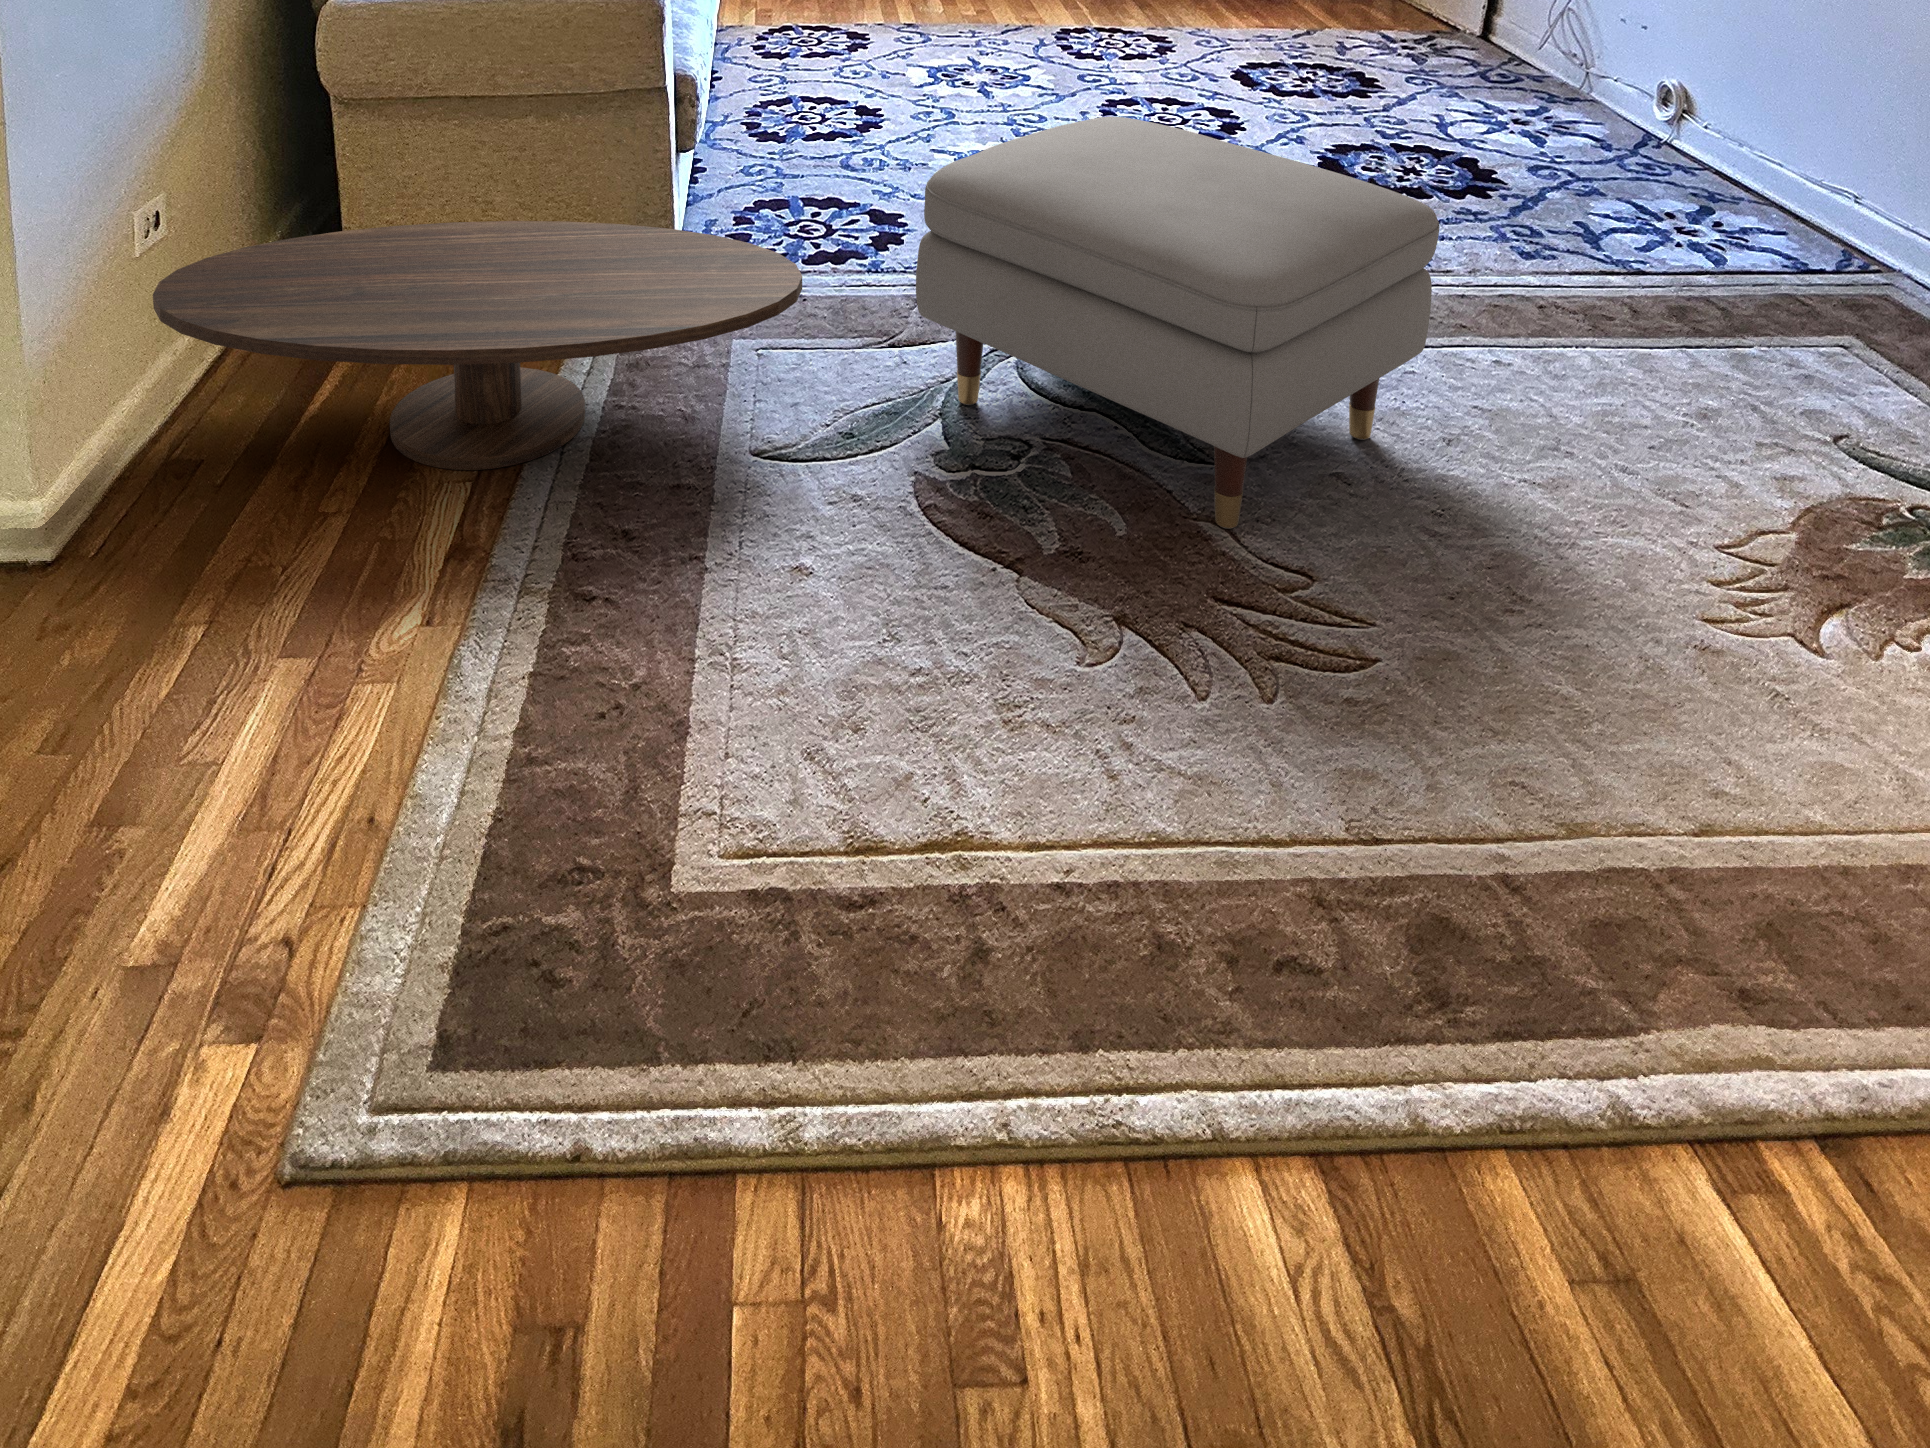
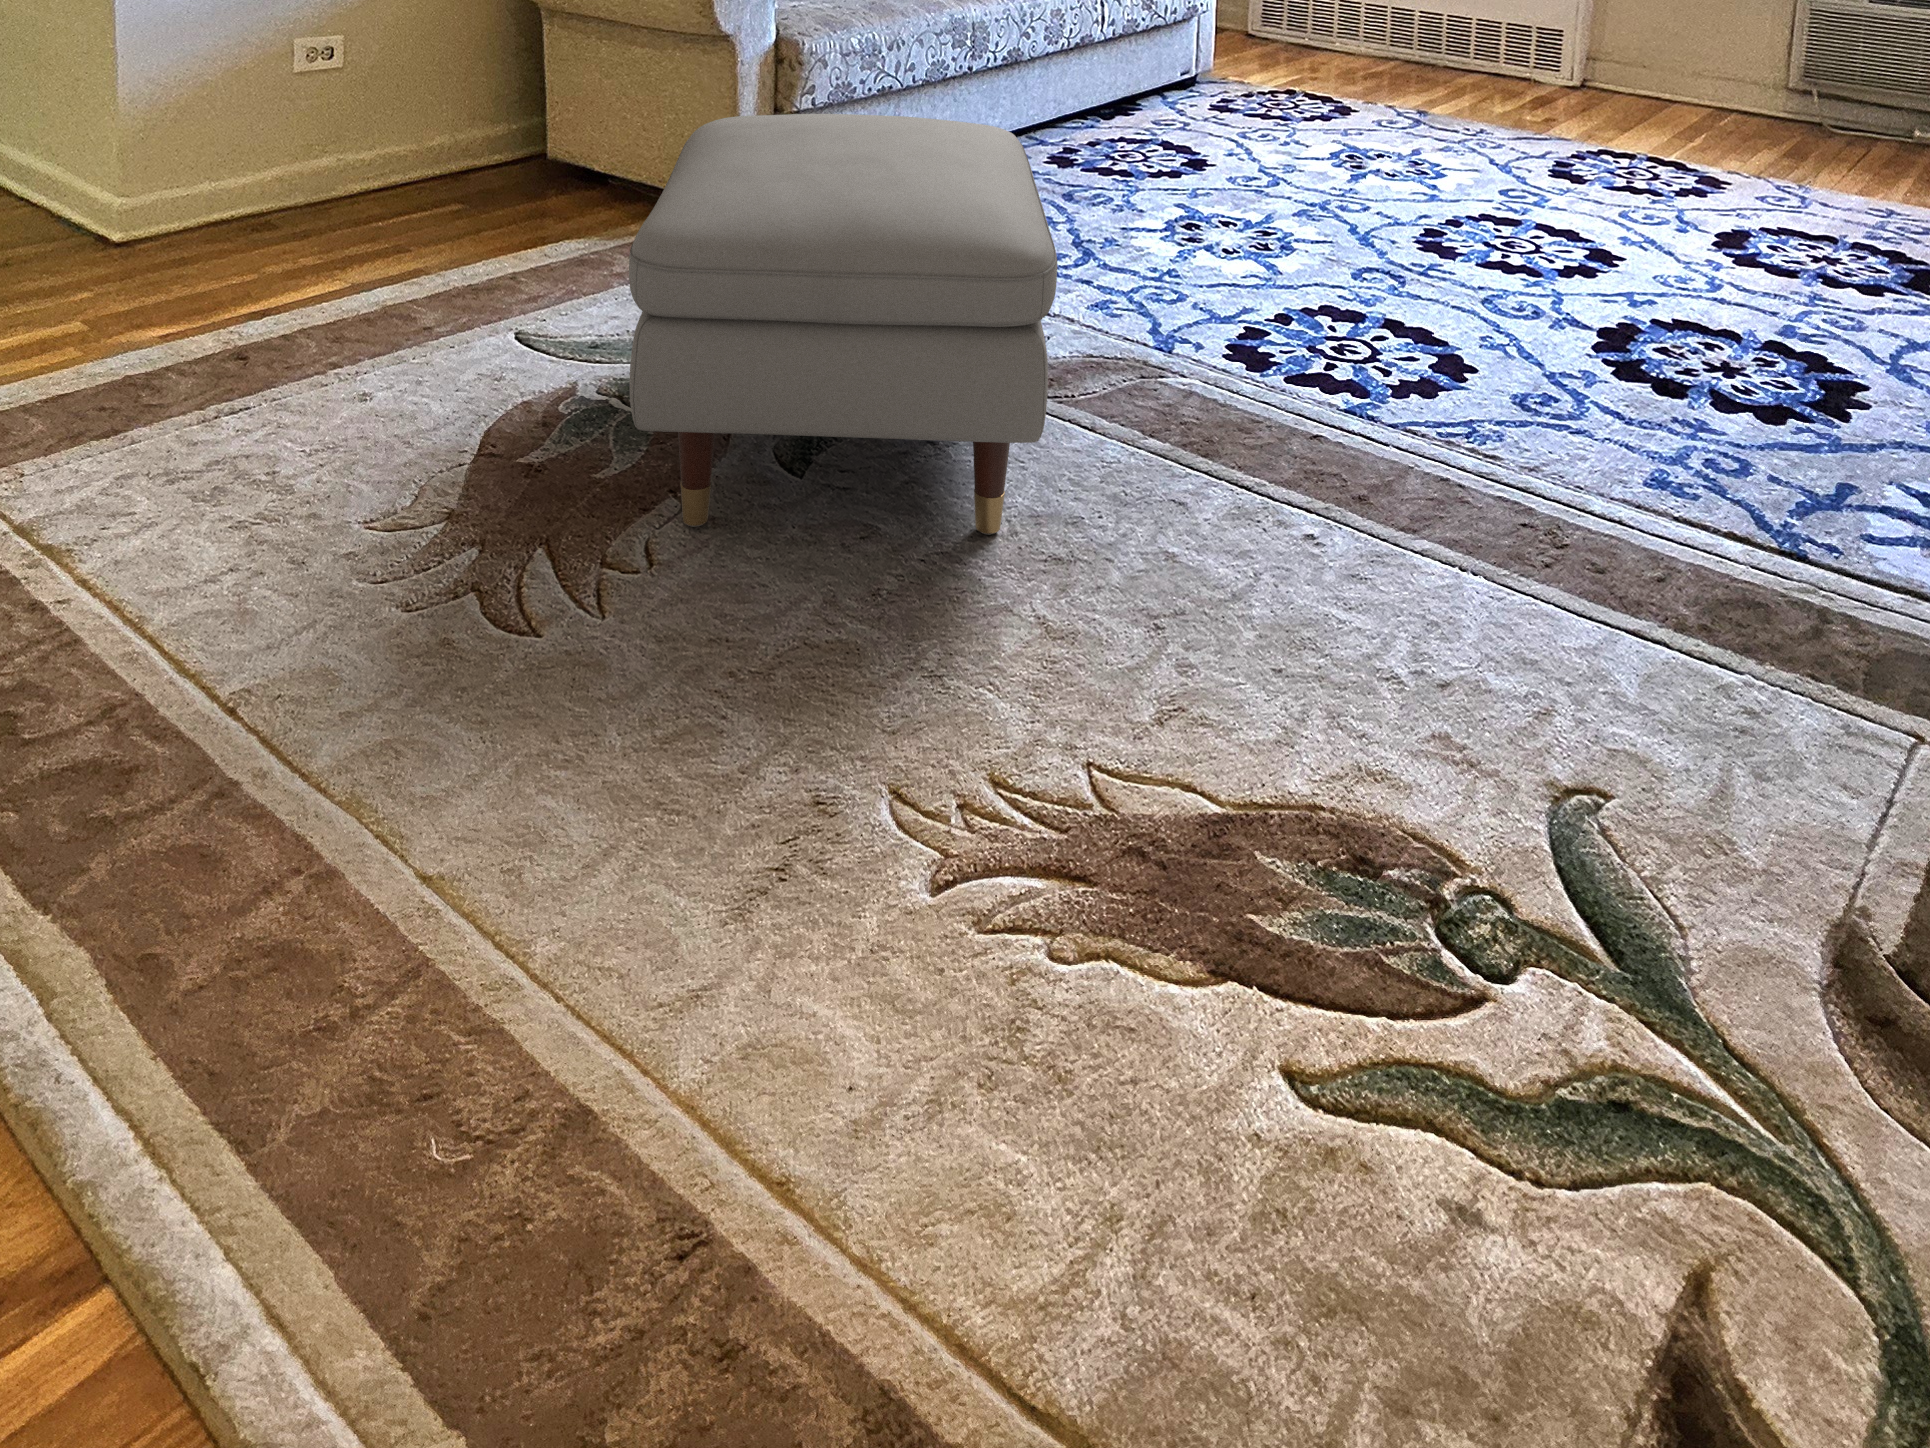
coffee table: present [153,221,802,470] -> none [251,89,638,287]

